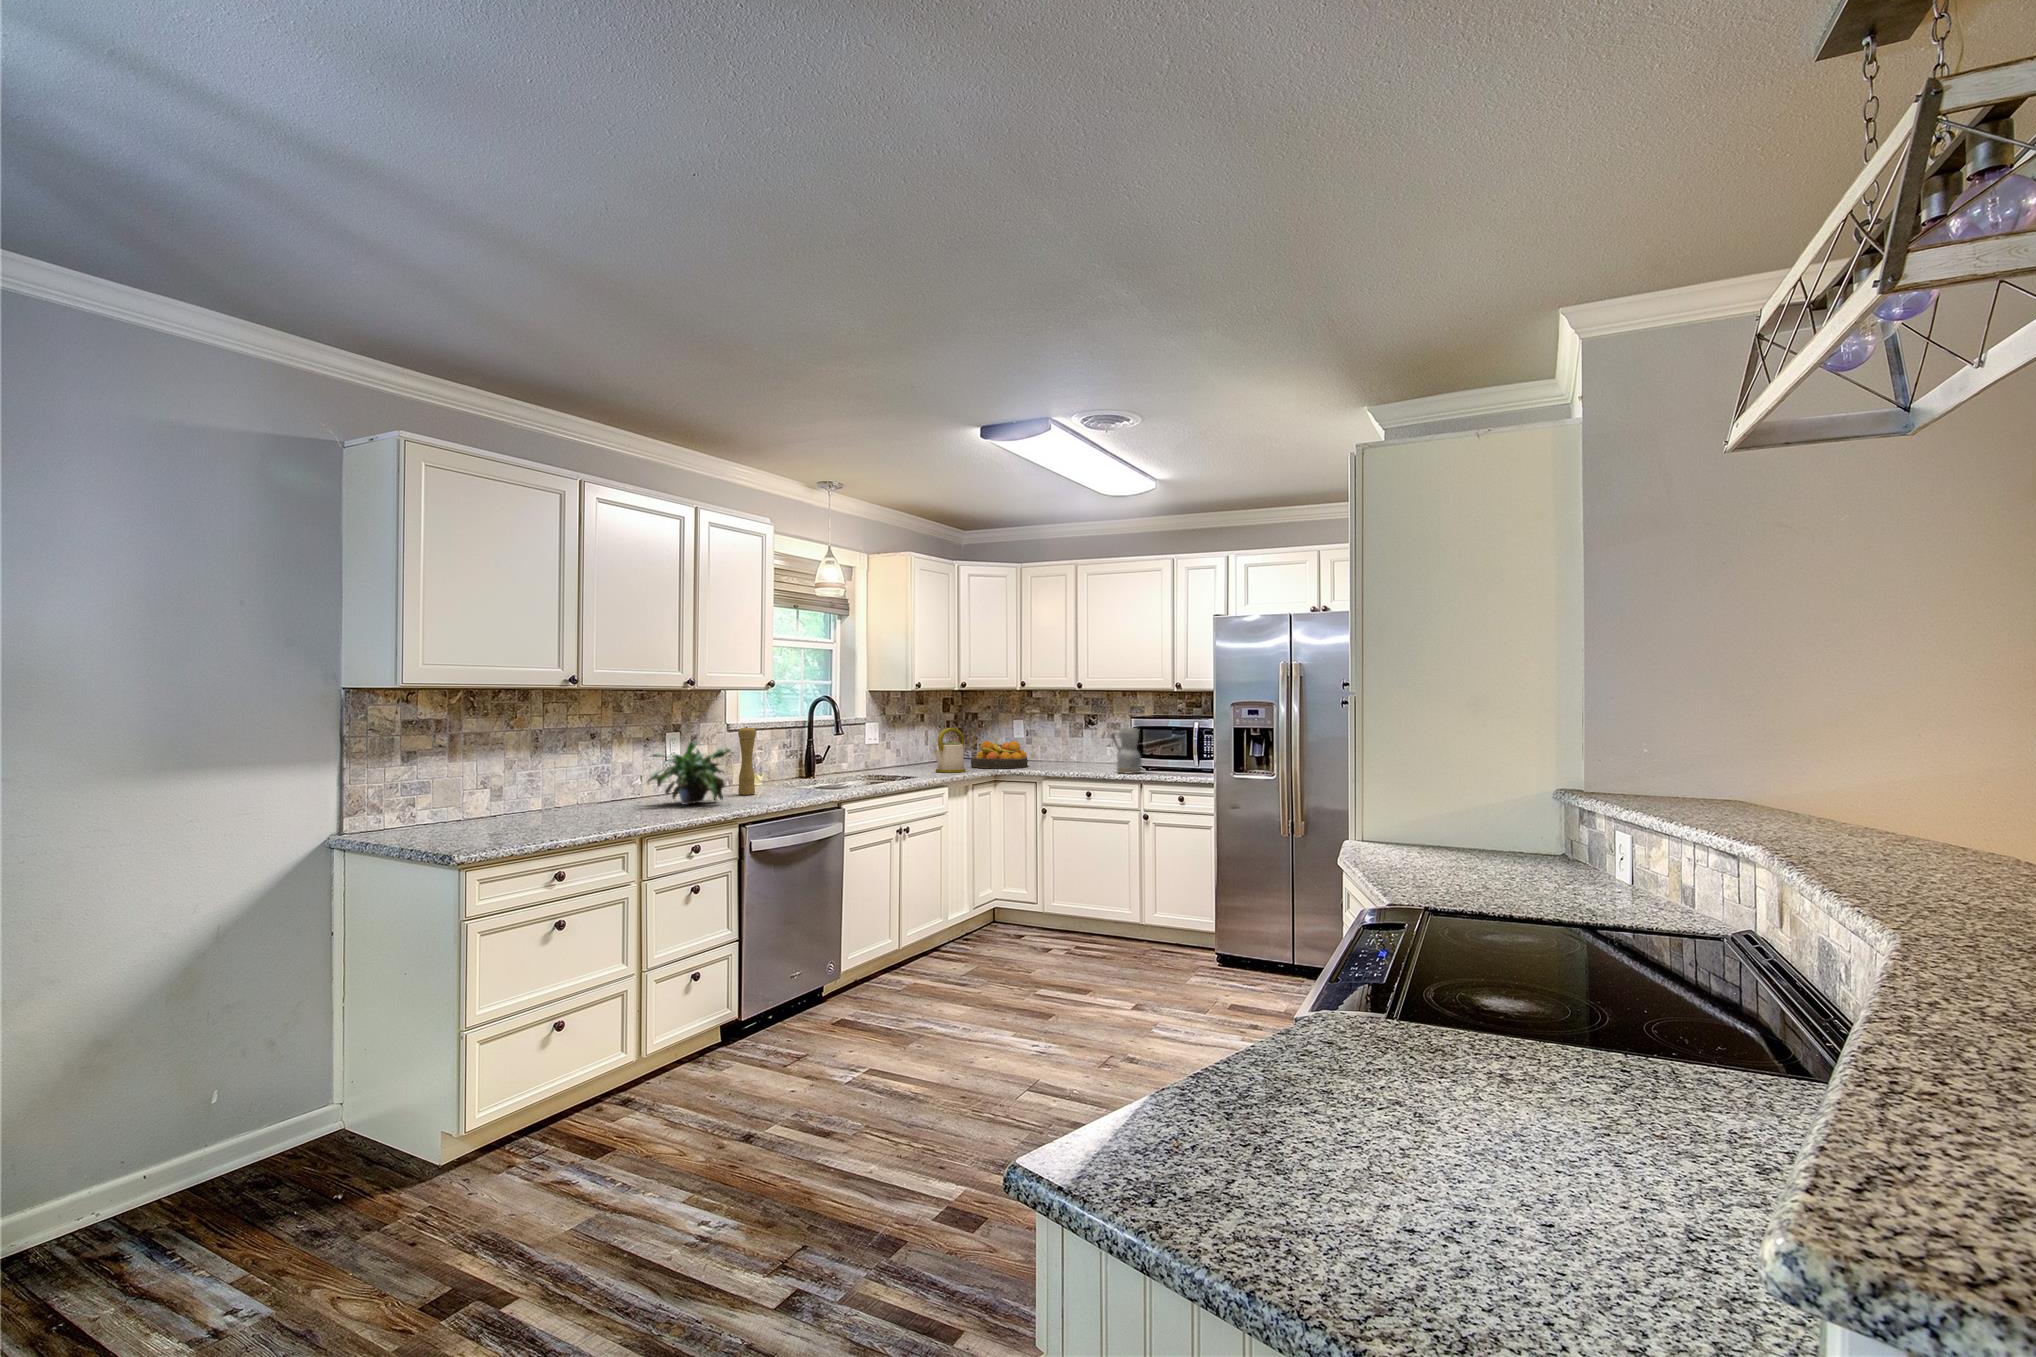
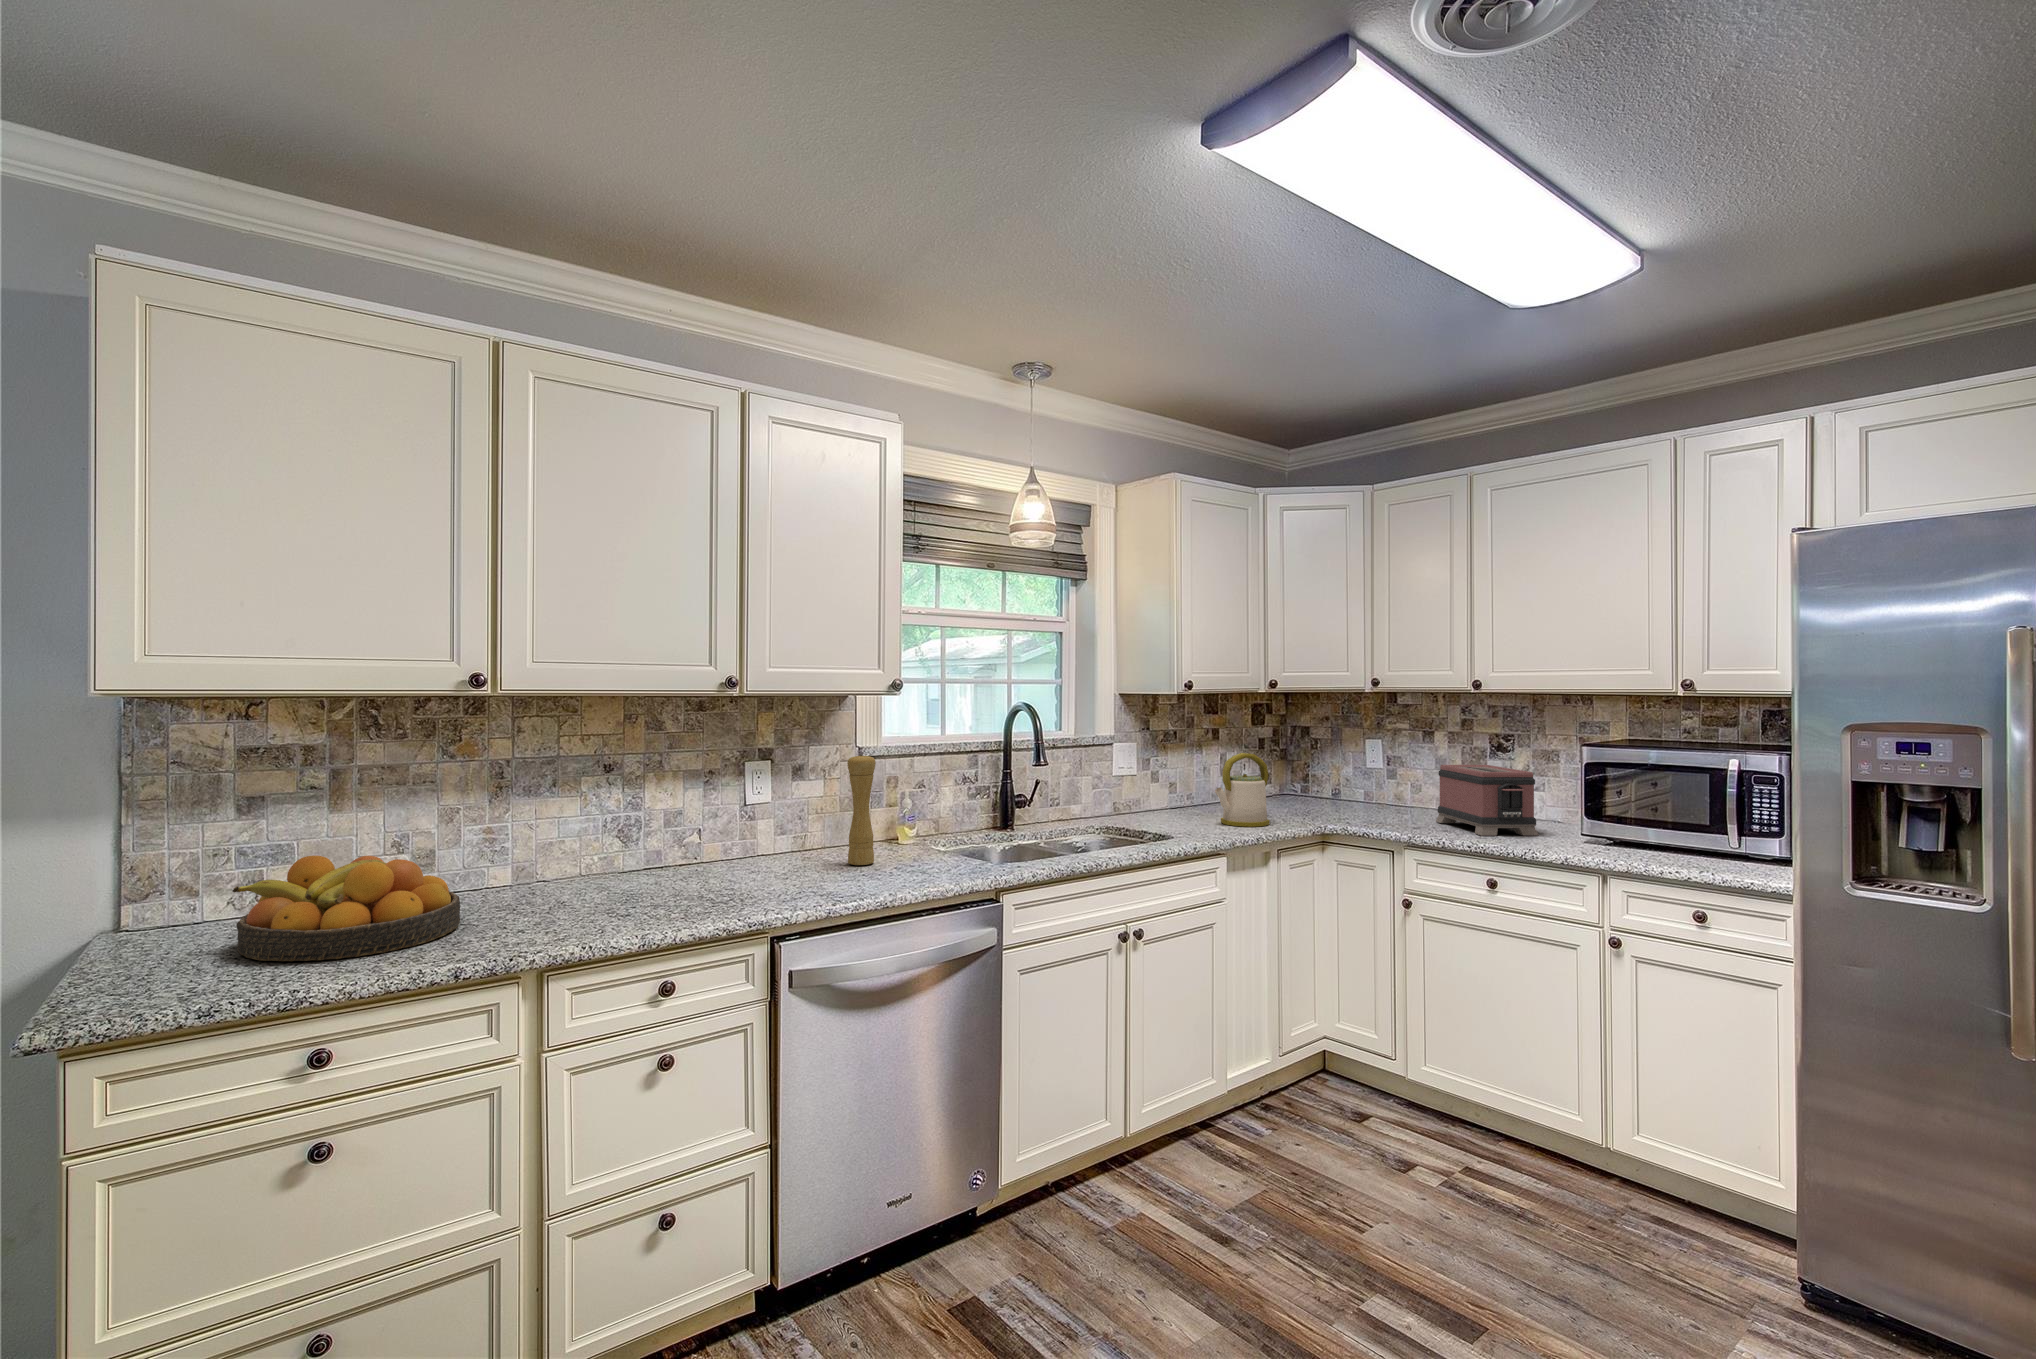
ceramic pitcher: present [1111,728,1141,774] -> none [1538,765,1603,853]
toaster: none [1057,732,1111,770] -> present [1436,765,1538,836]
potted plant: present [647,741,732,805] -> none [654,784,804,891]
fruit bowl: present [971,741,1028,768] -> present [232,856,460,961]

